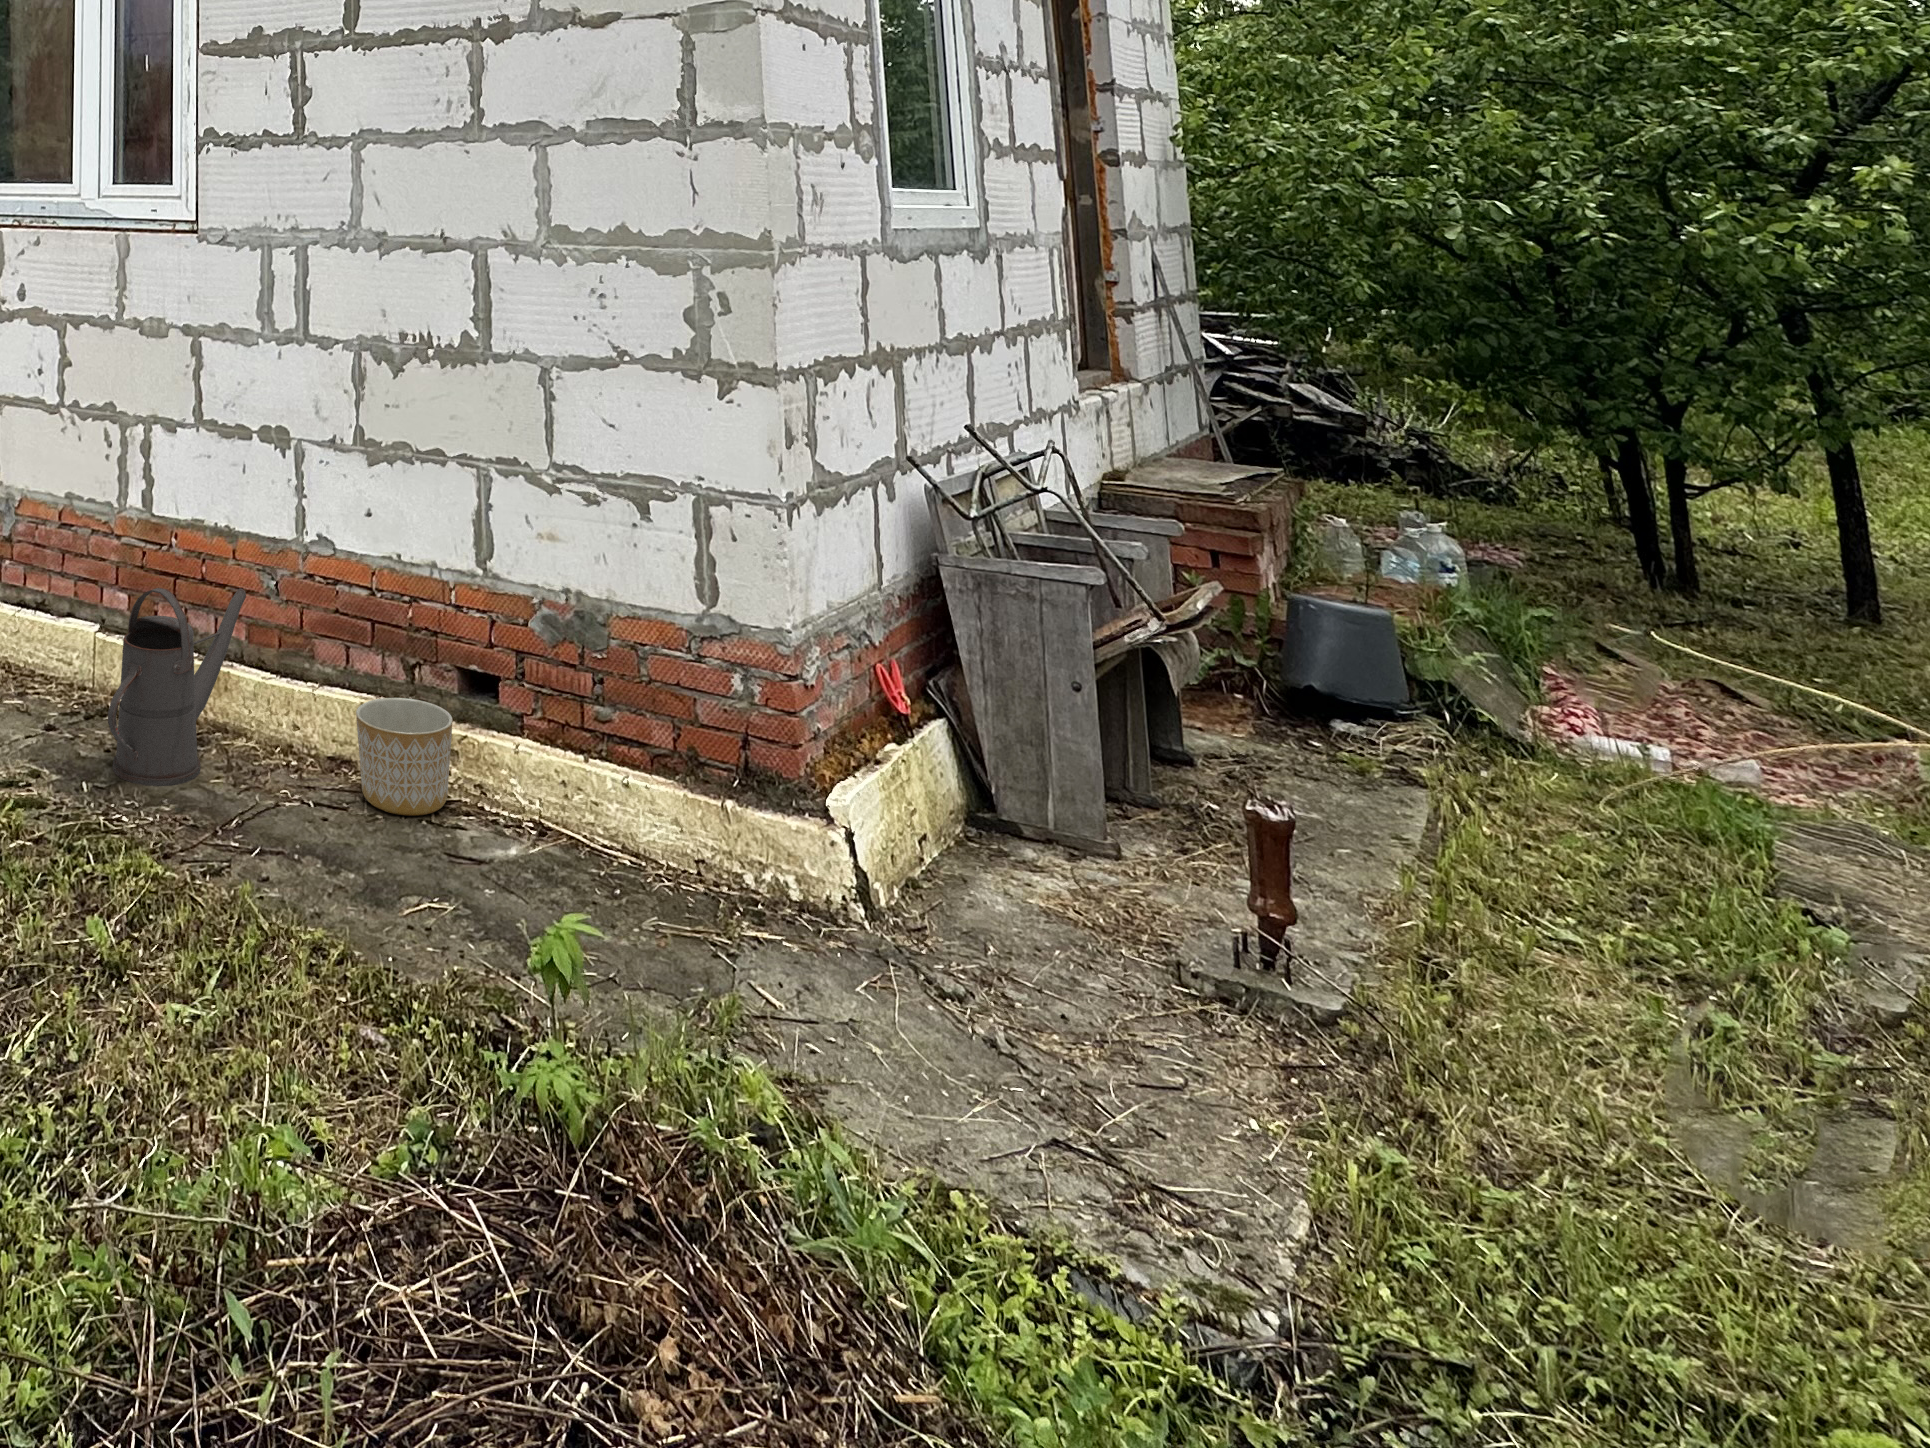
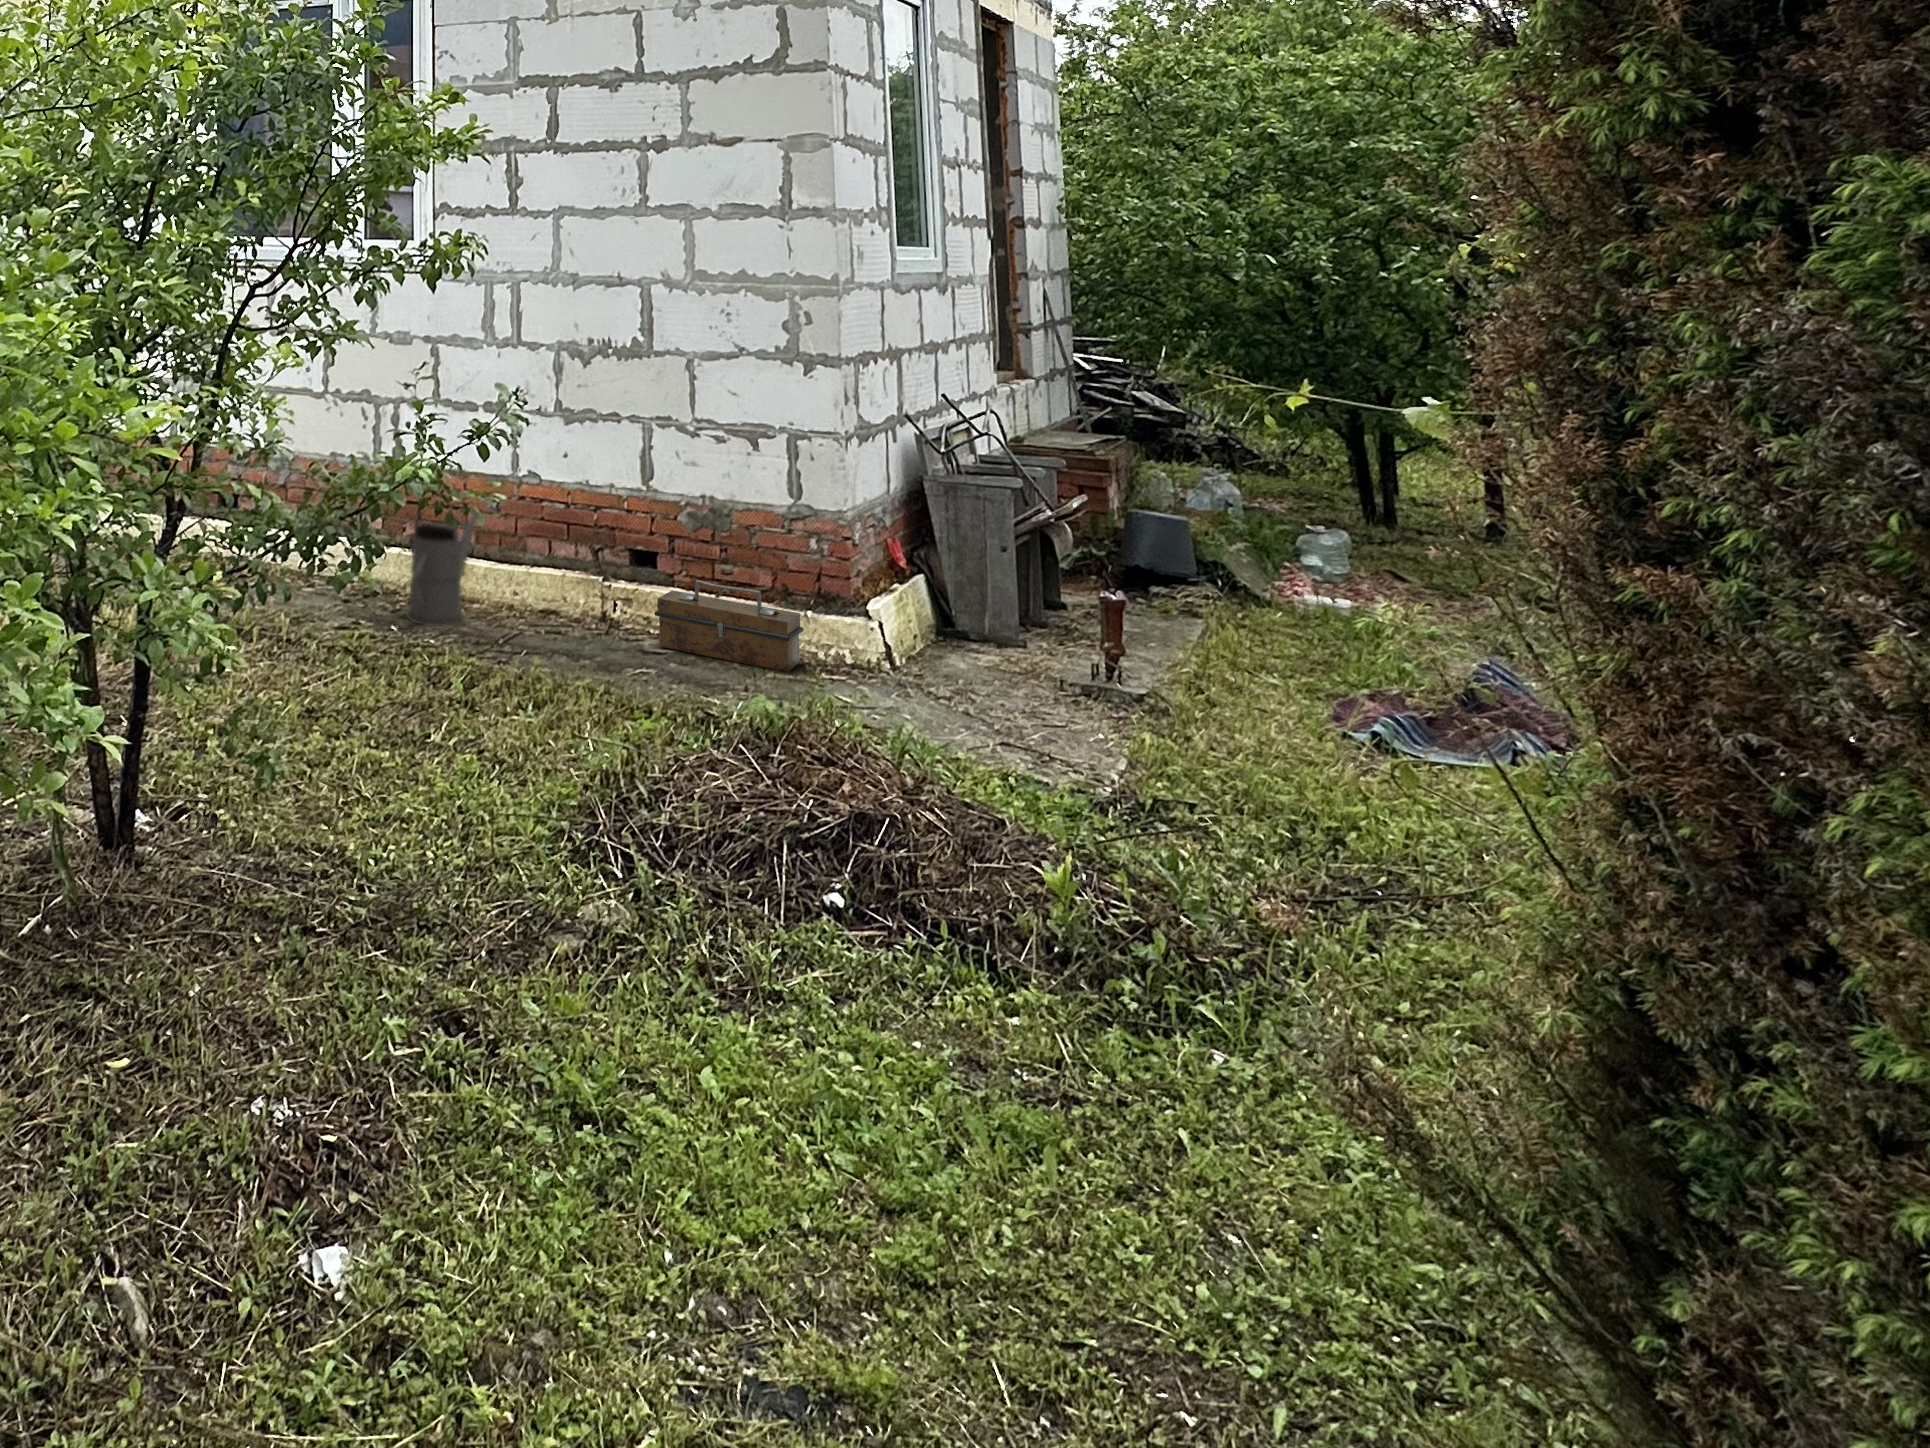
planter: present [356,698,453,816] -> none [568,570,630,636]
toolbox: none [476,735,718,915] -> present [654,580,804,672]

